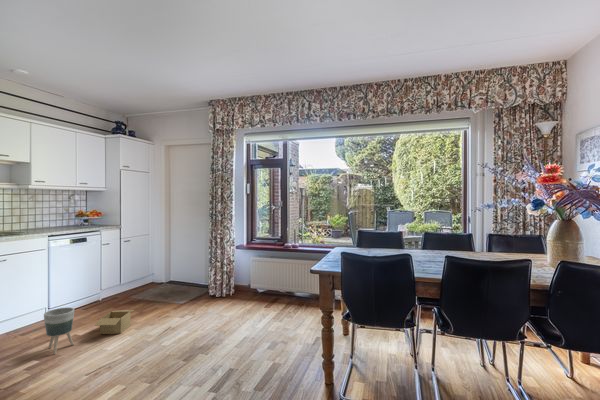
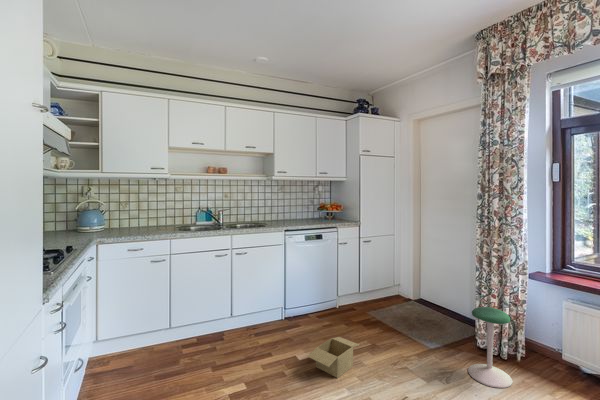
stool: none [206,266,229,310] -> present [468,307,512,388]
planter: present [44,307,74,354] -> none [255,324,285,383]

